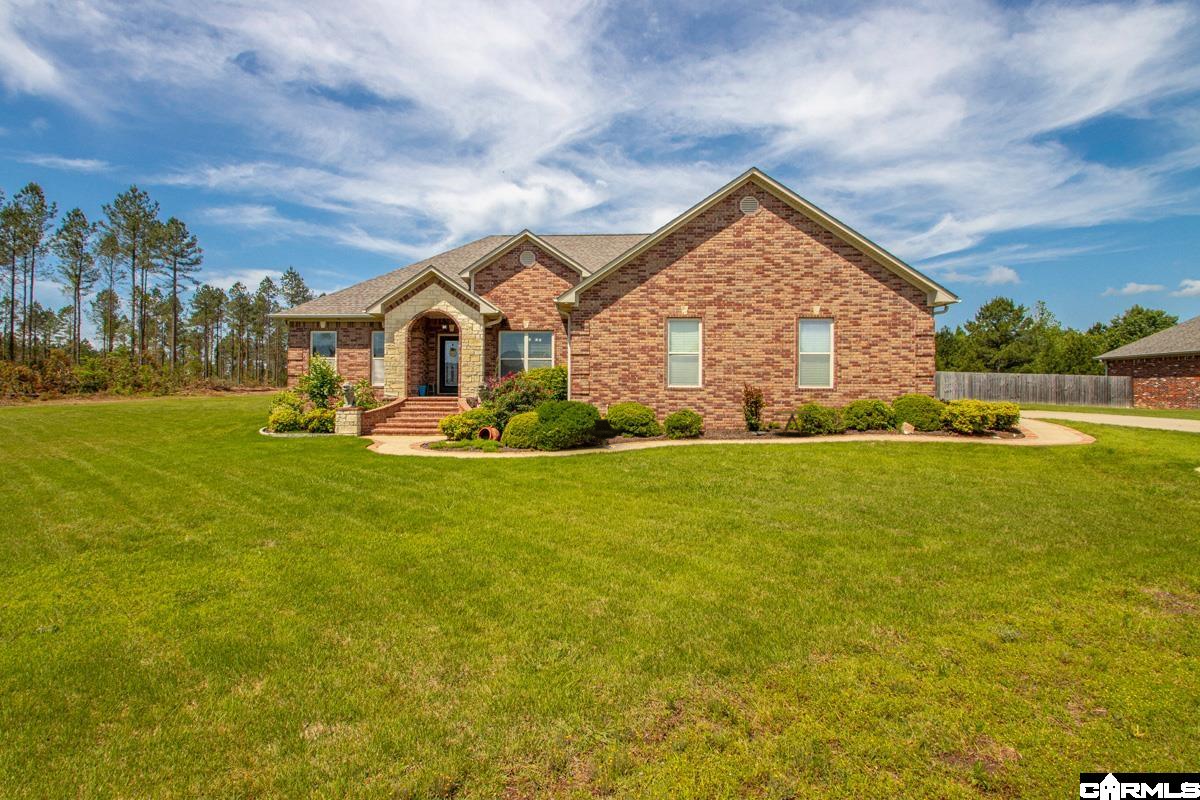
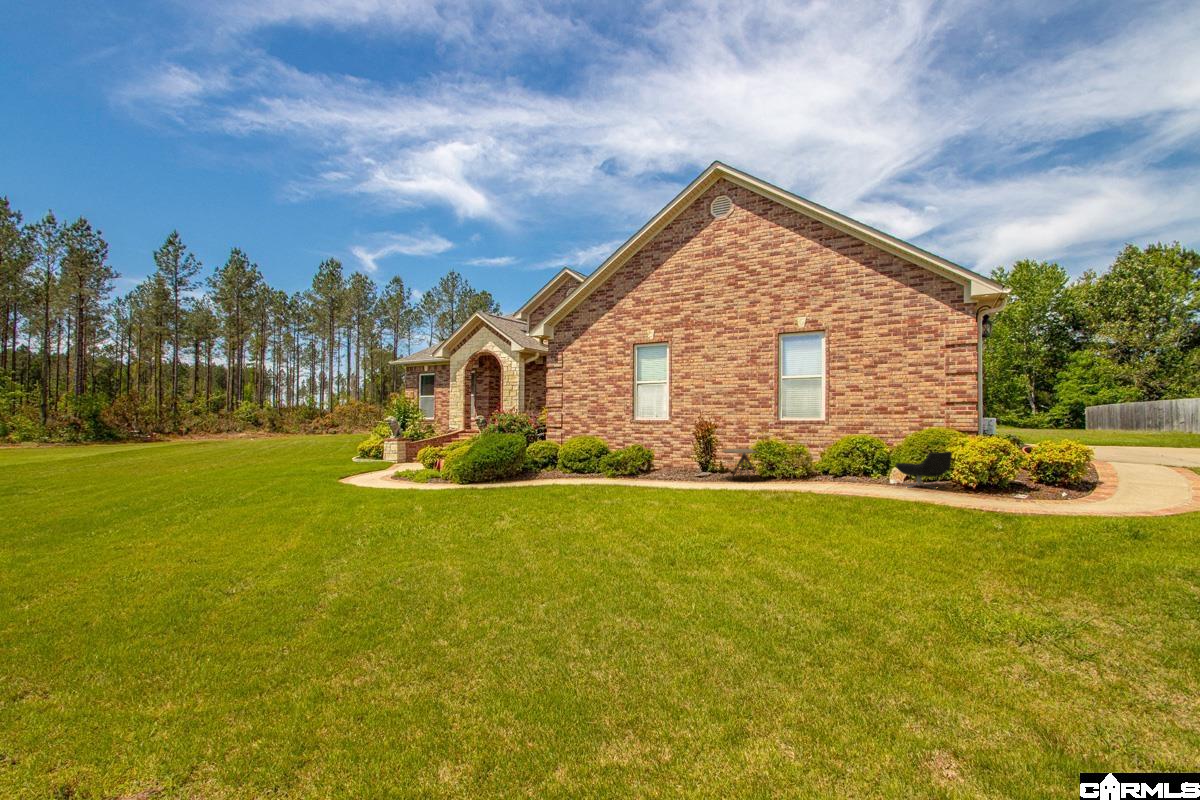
lounge chair: present [588,419,620,447] -> present [895,451,952,485]

